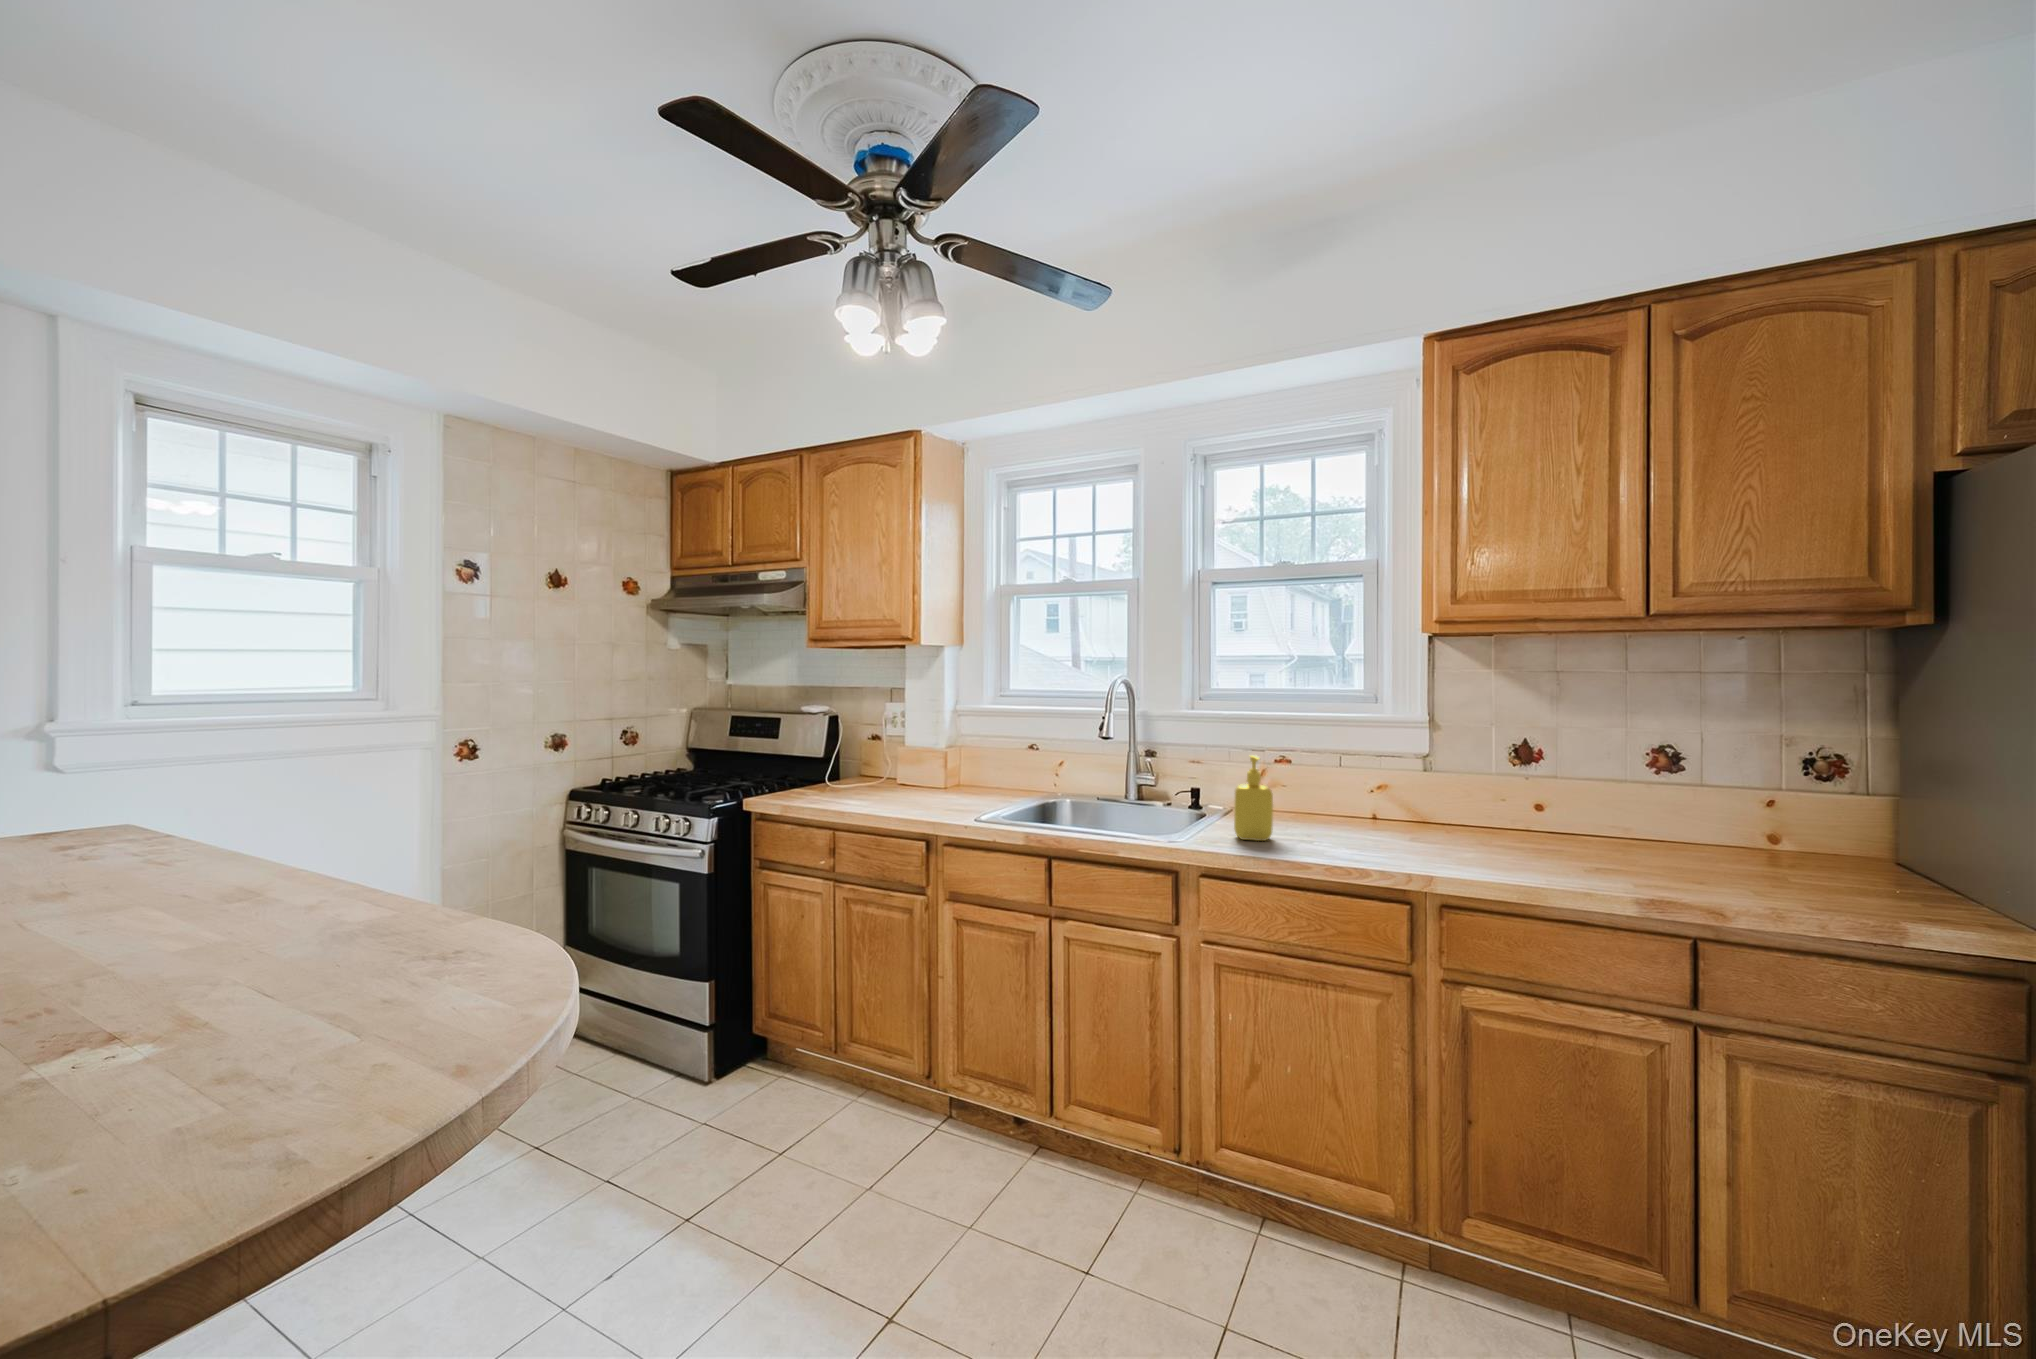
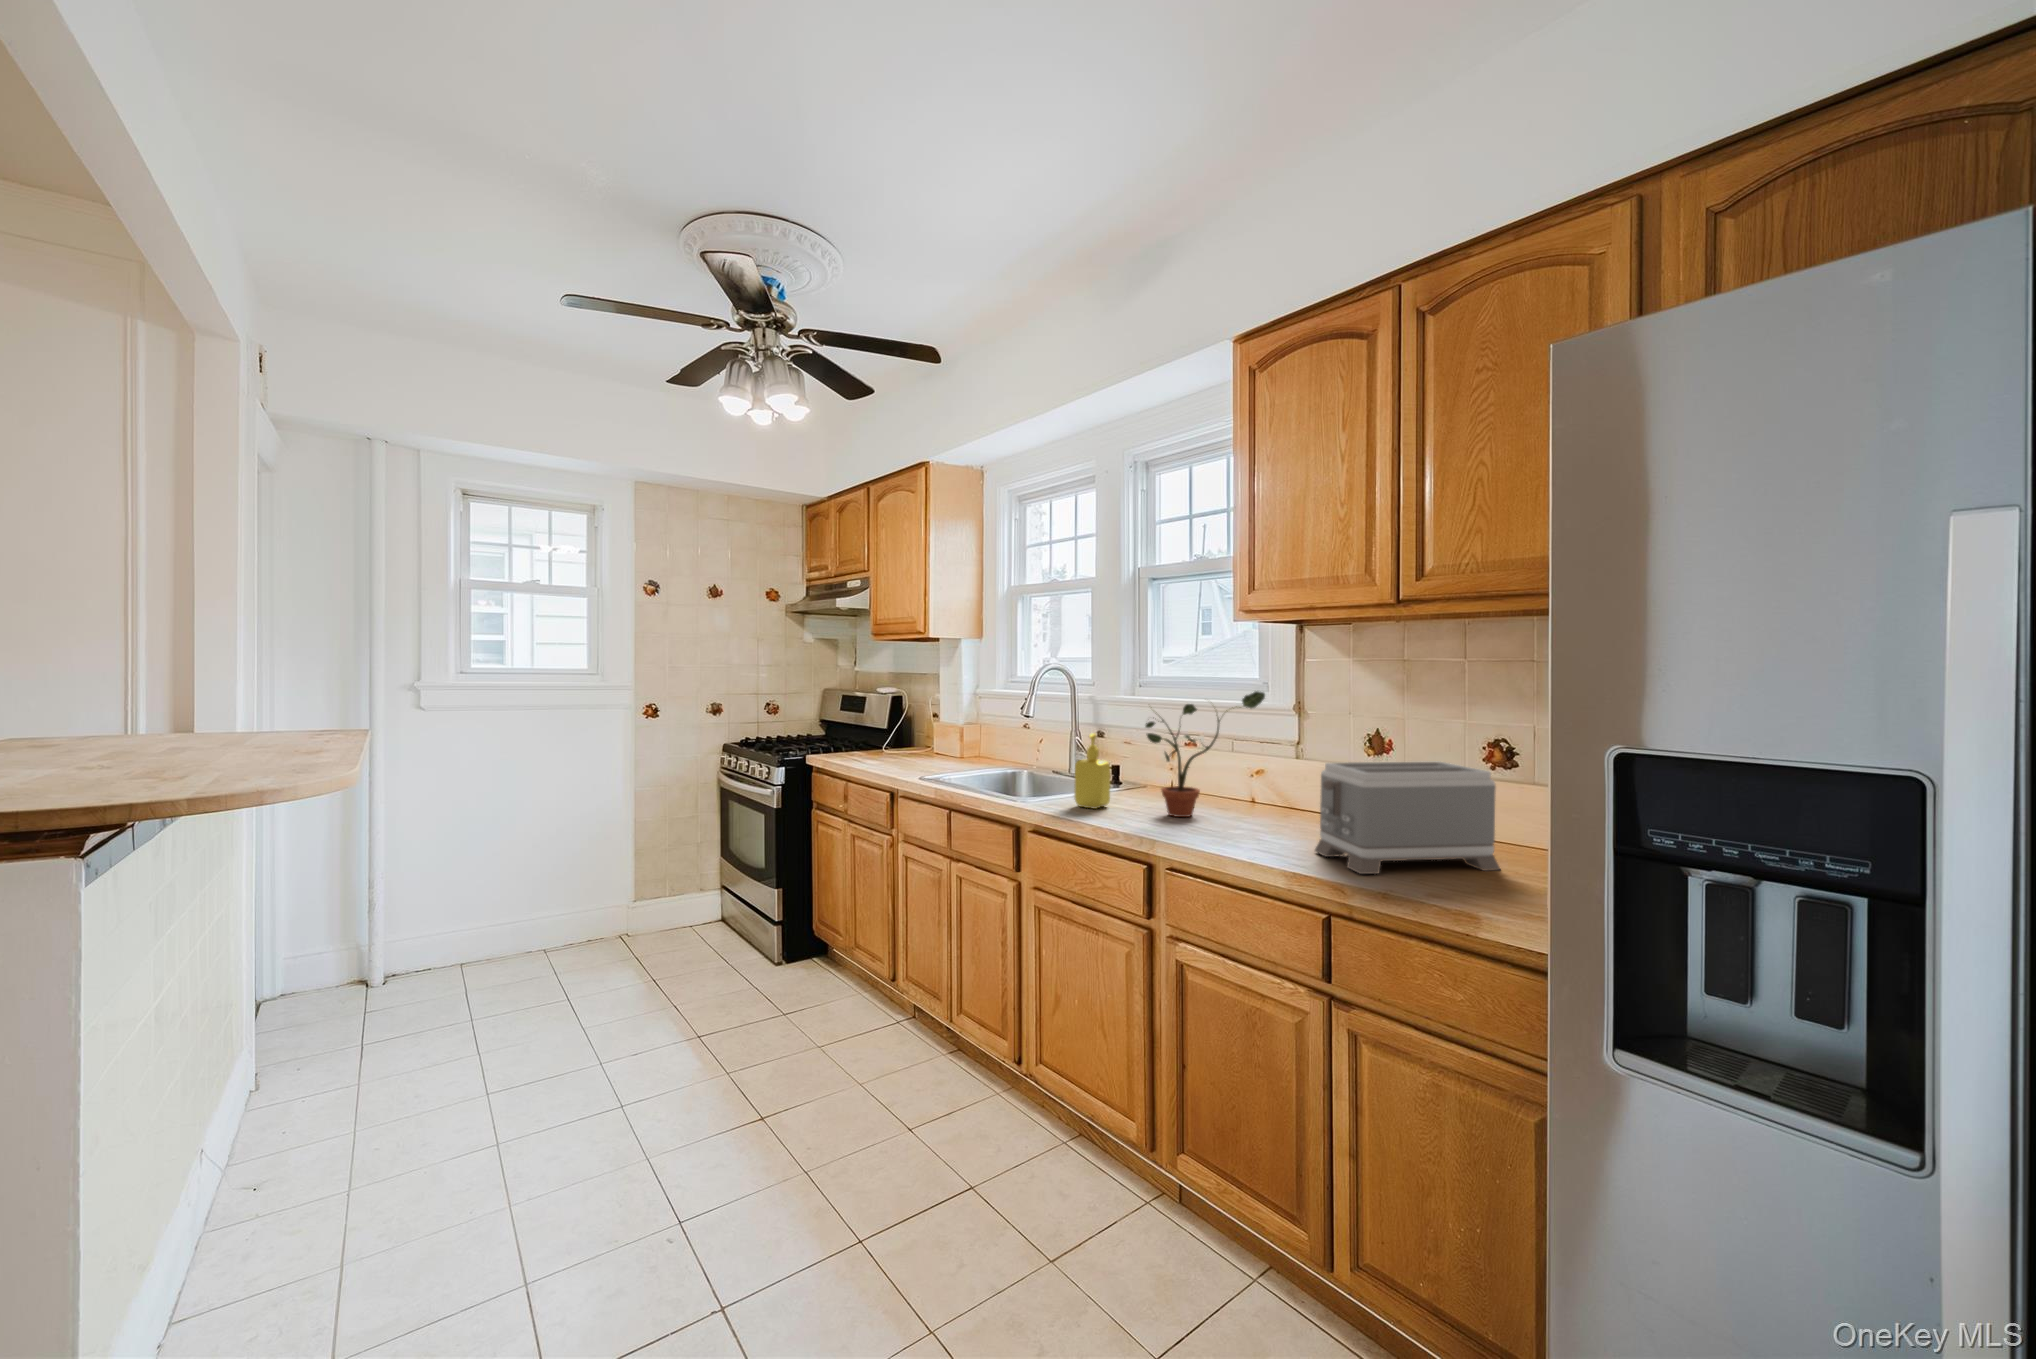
potted plant: none [1319,705,1430,843] -> present [1146,691,1265,817]
toaster: none [1586,770,1755,889] -> present [1315,761,1500,874]

